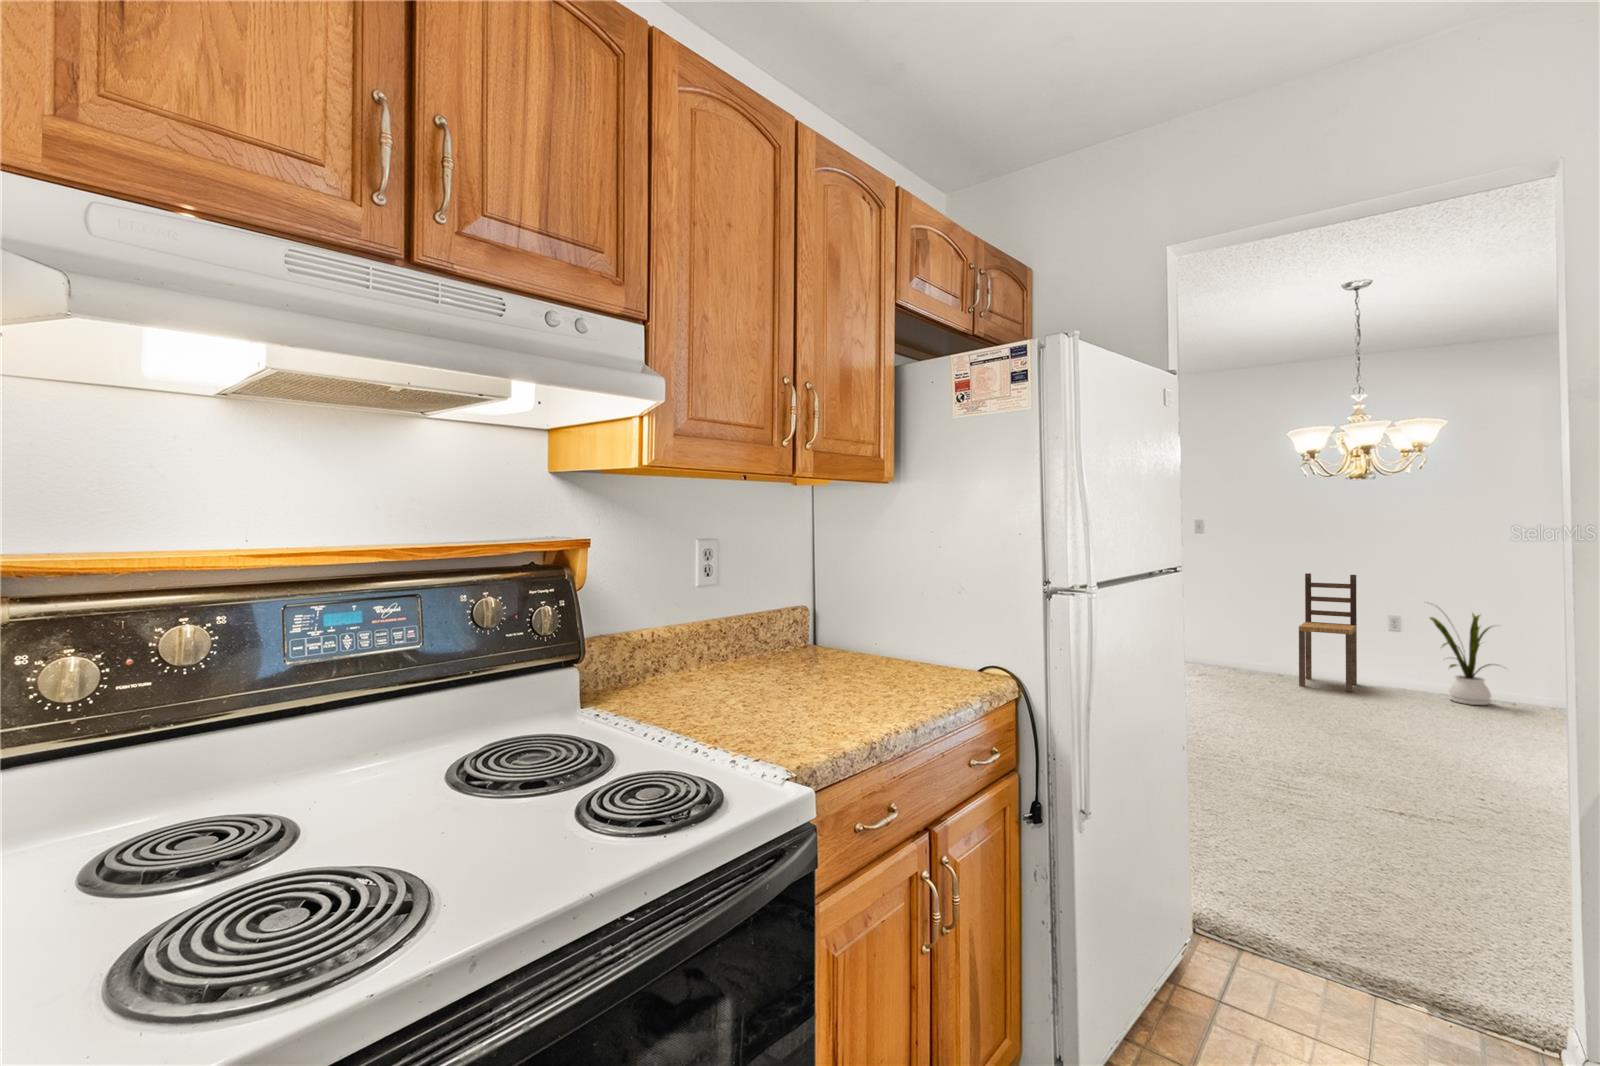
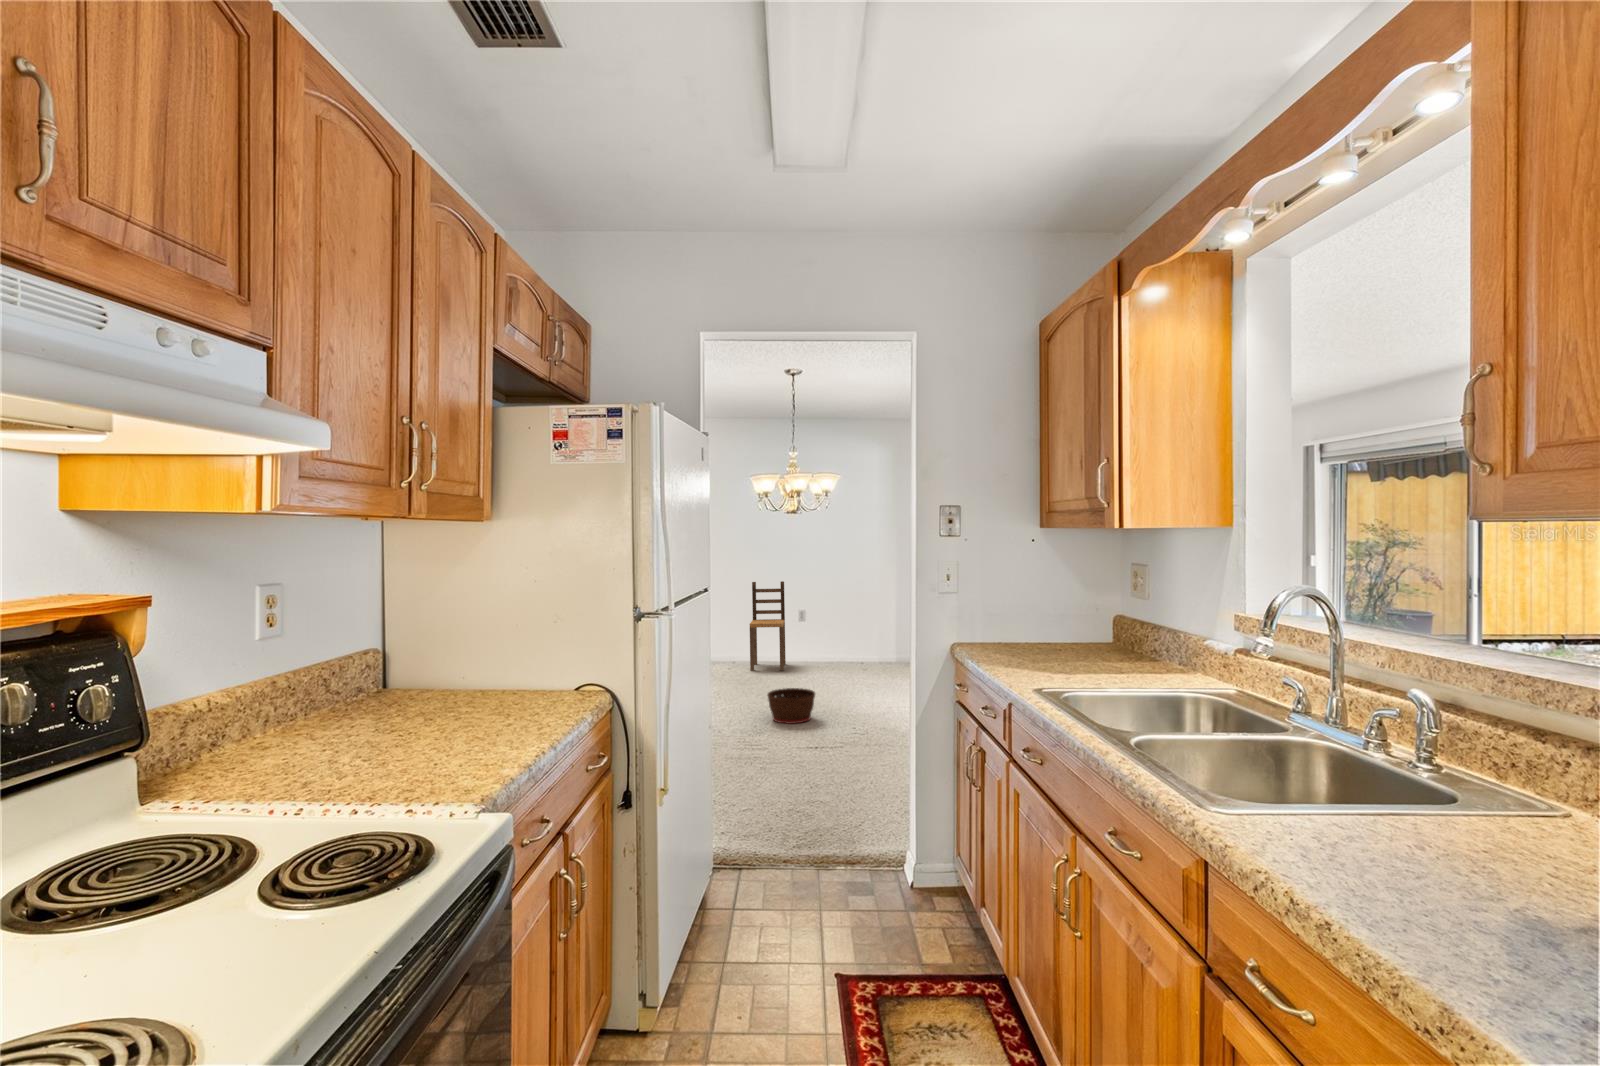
house plant: present [1430,609,1492,705] -> none [822,599,869,669]
basket: none [1311,714,1392,765] -> present [768,688,815,724]

